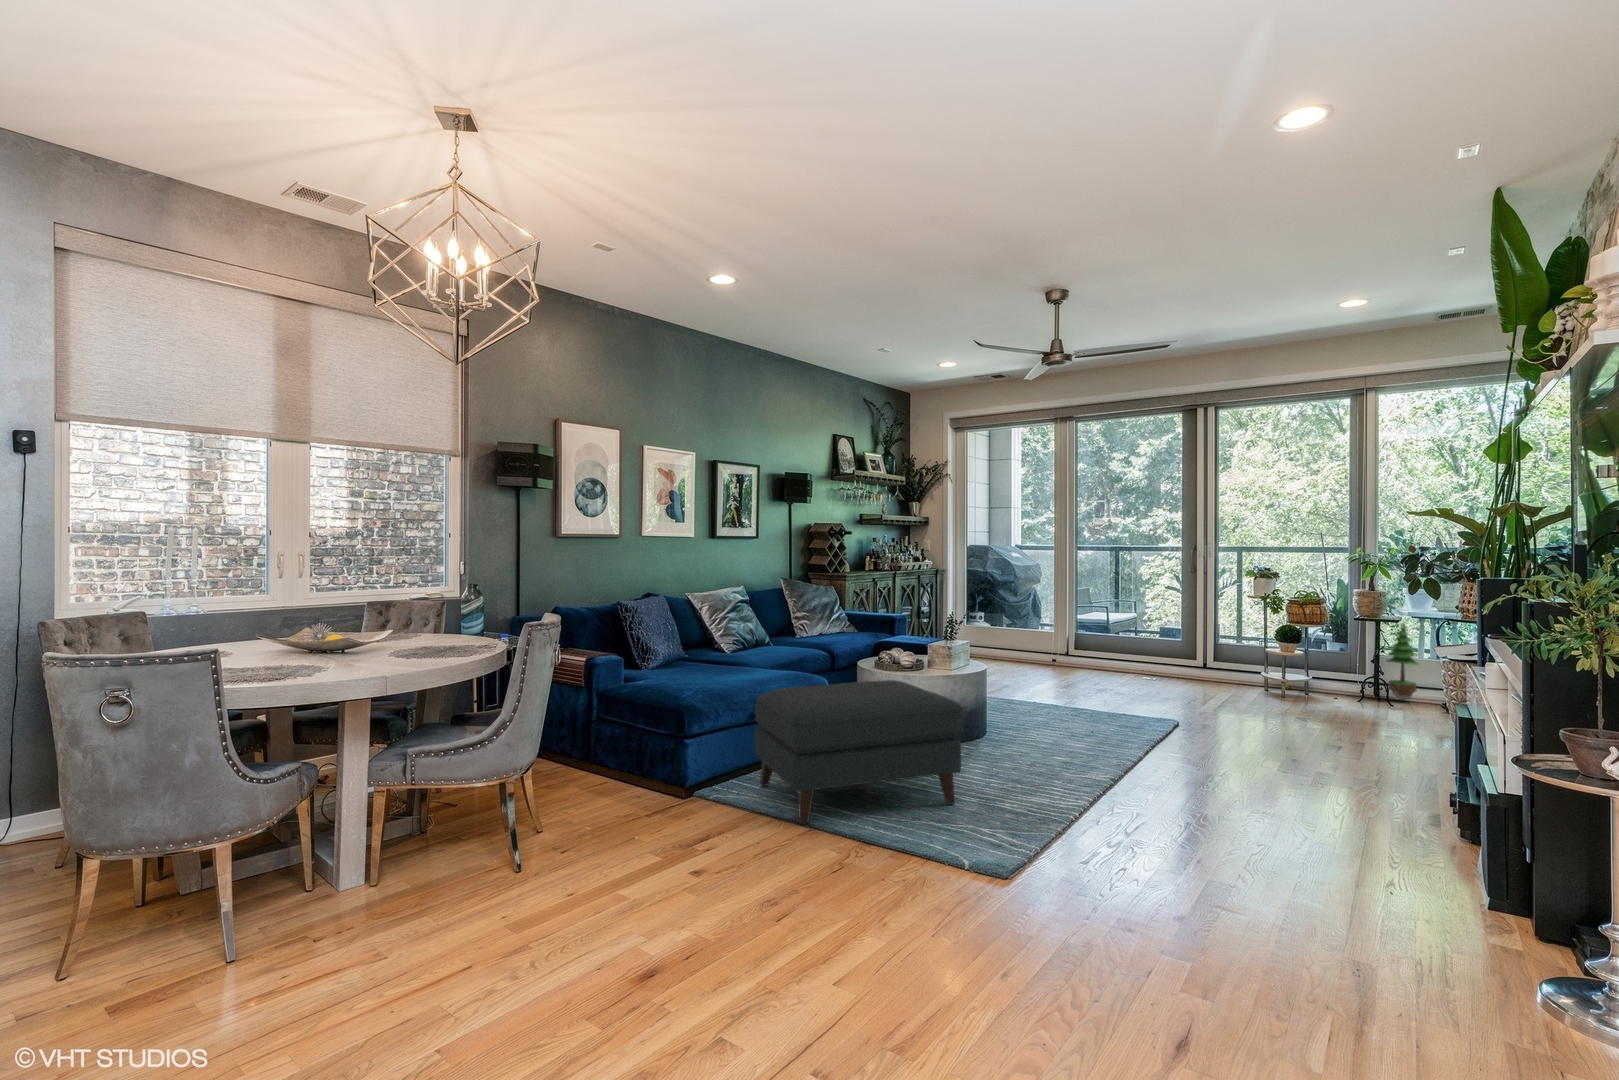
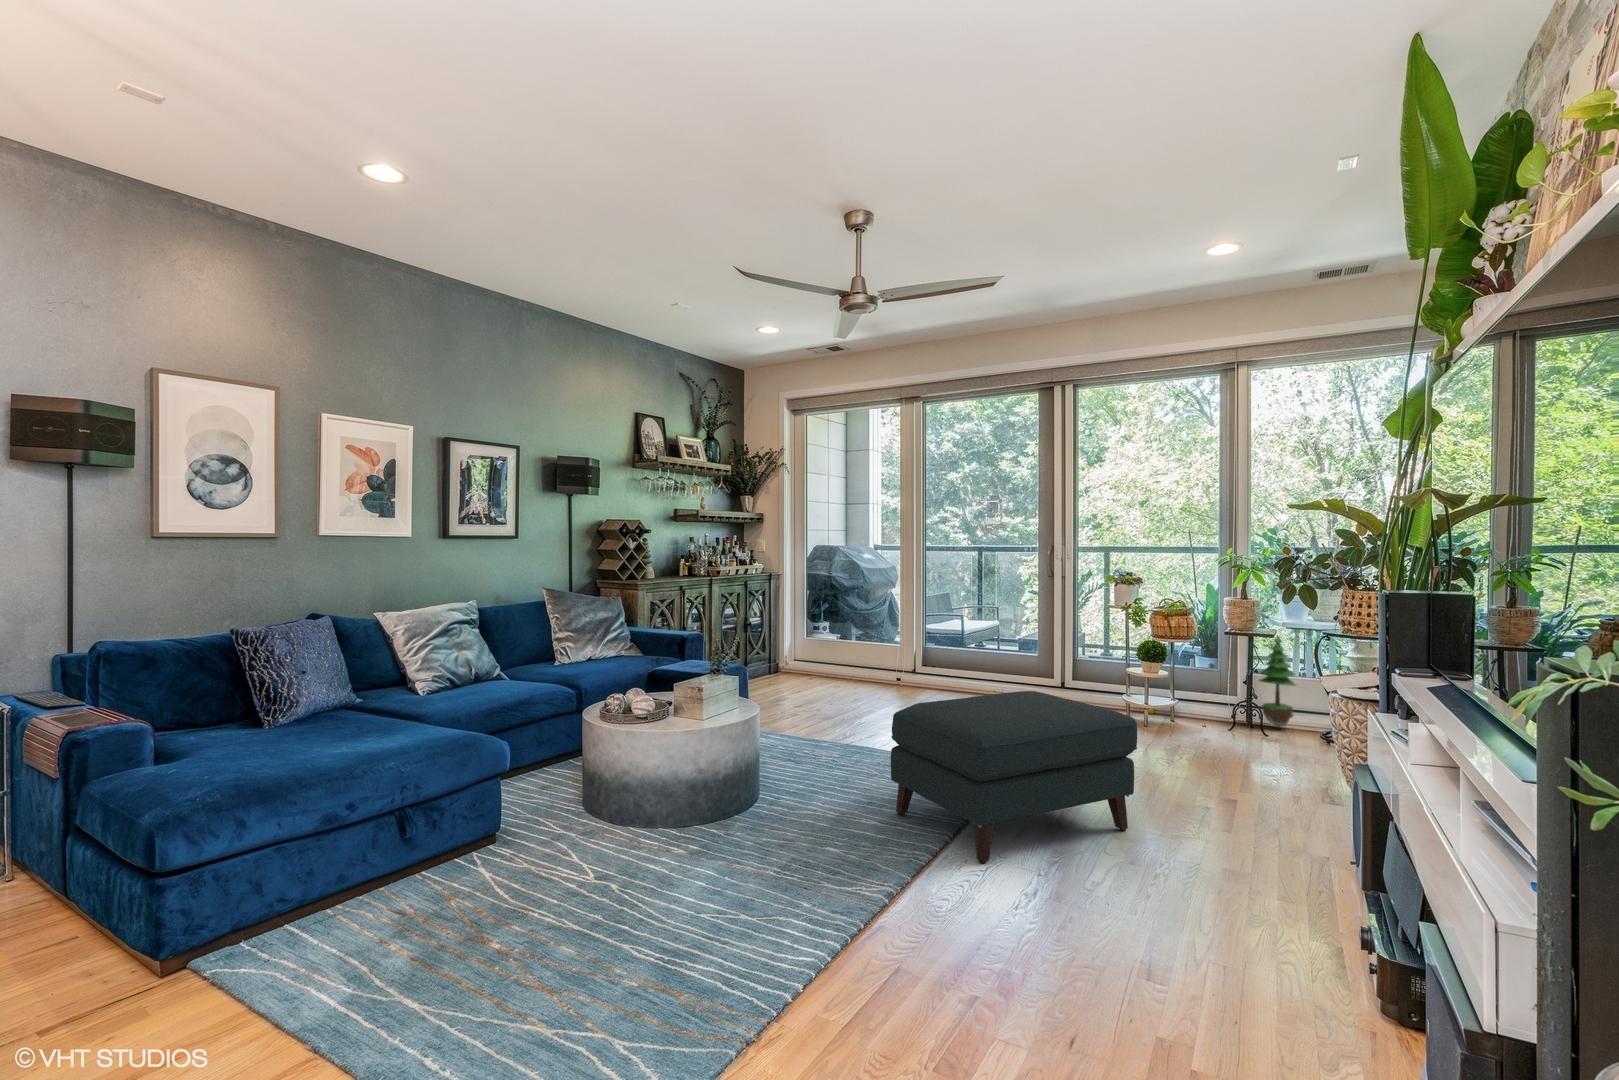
ottoman: present [755,680,963,825] -> present [891,691,1137,864]

